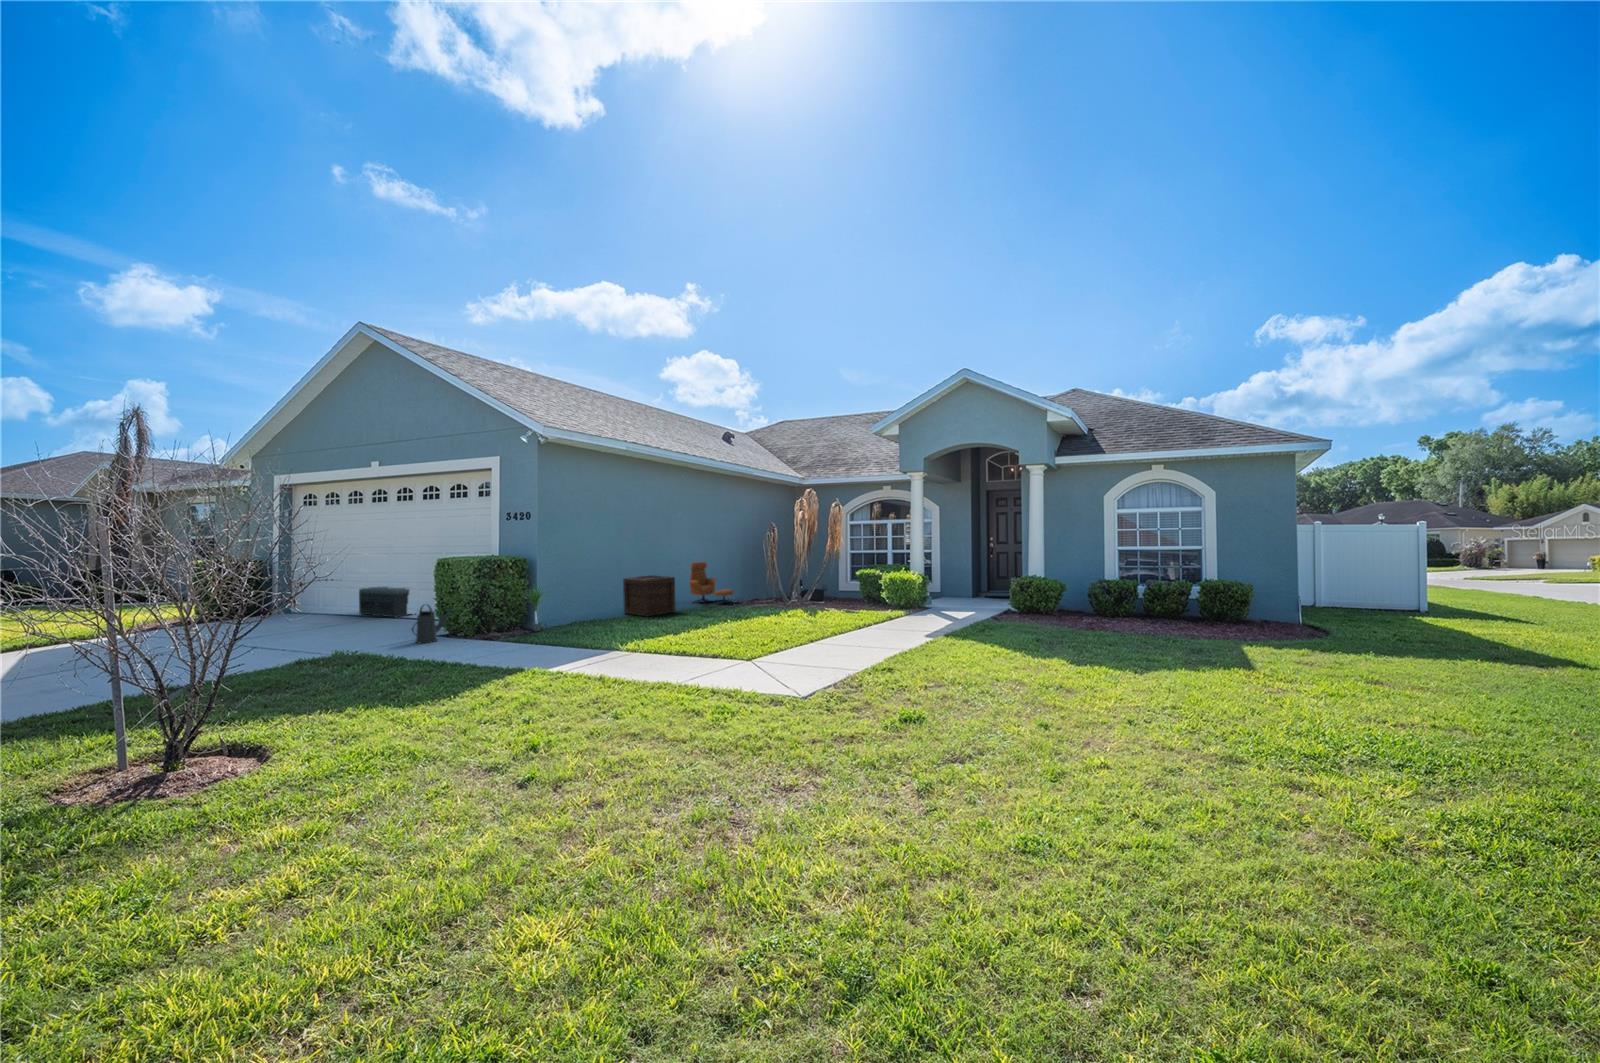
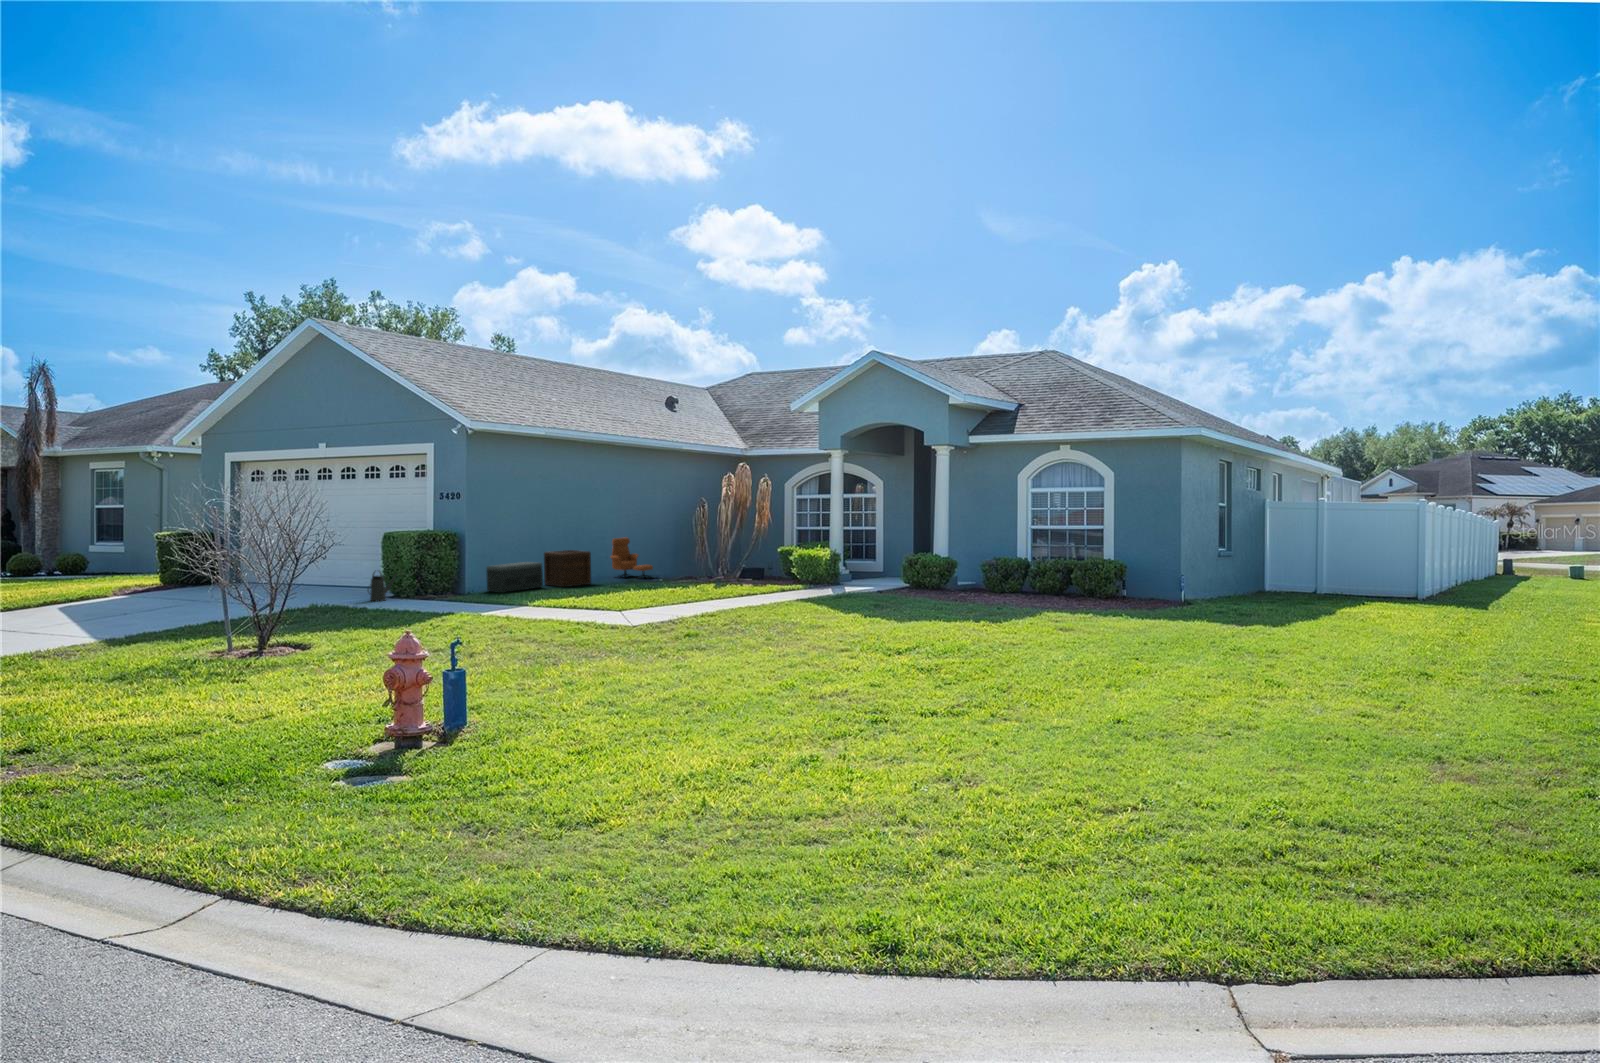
storage bench: present [359,586,416,617] -> present [486,562,543,593]
potted plant: present [528,588,543,631] -> none [450,553,478,596]

